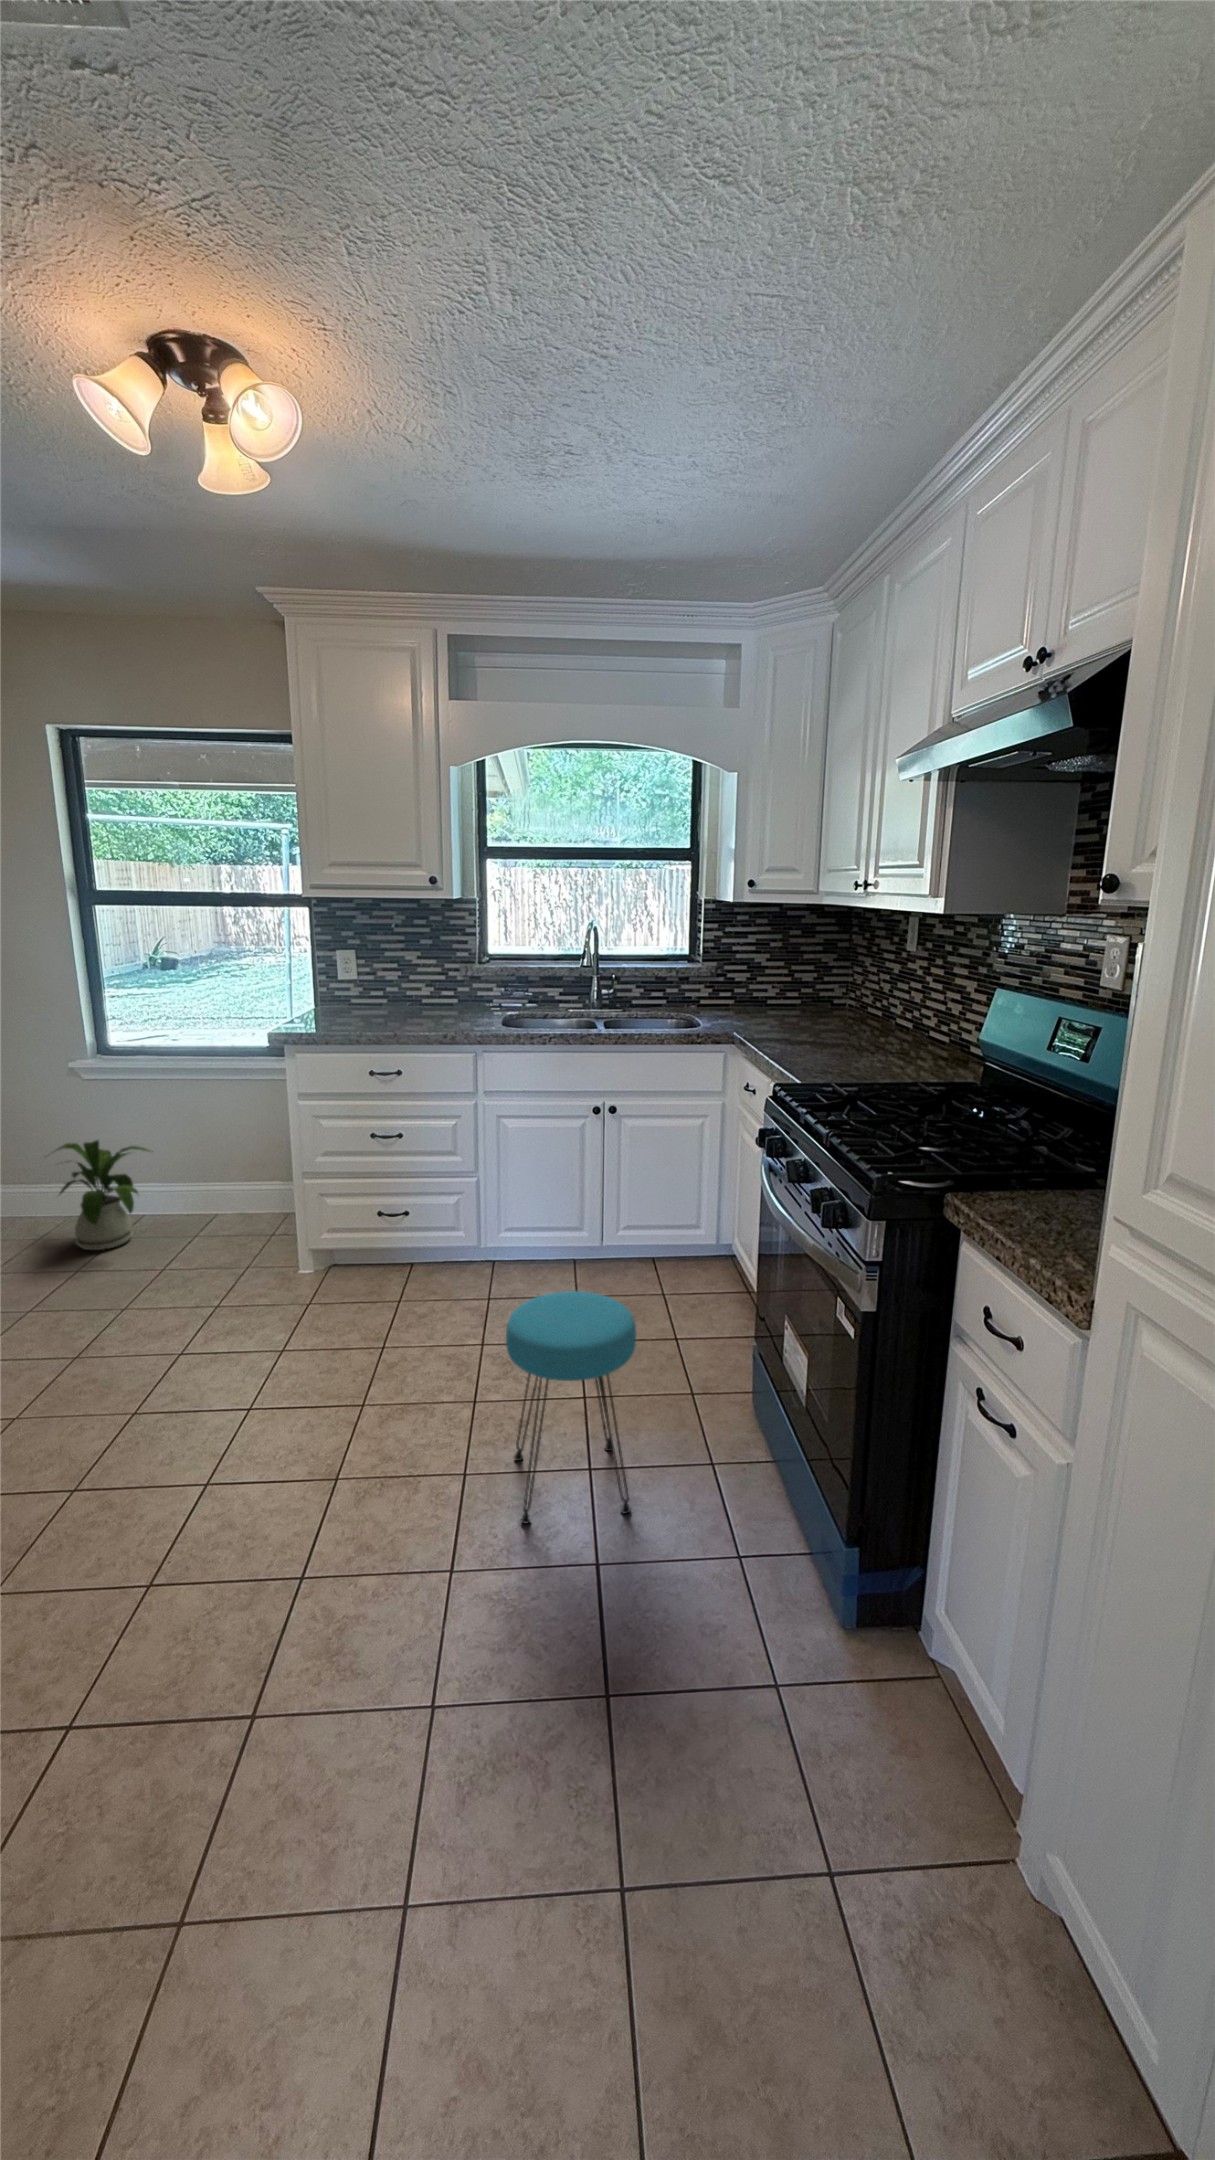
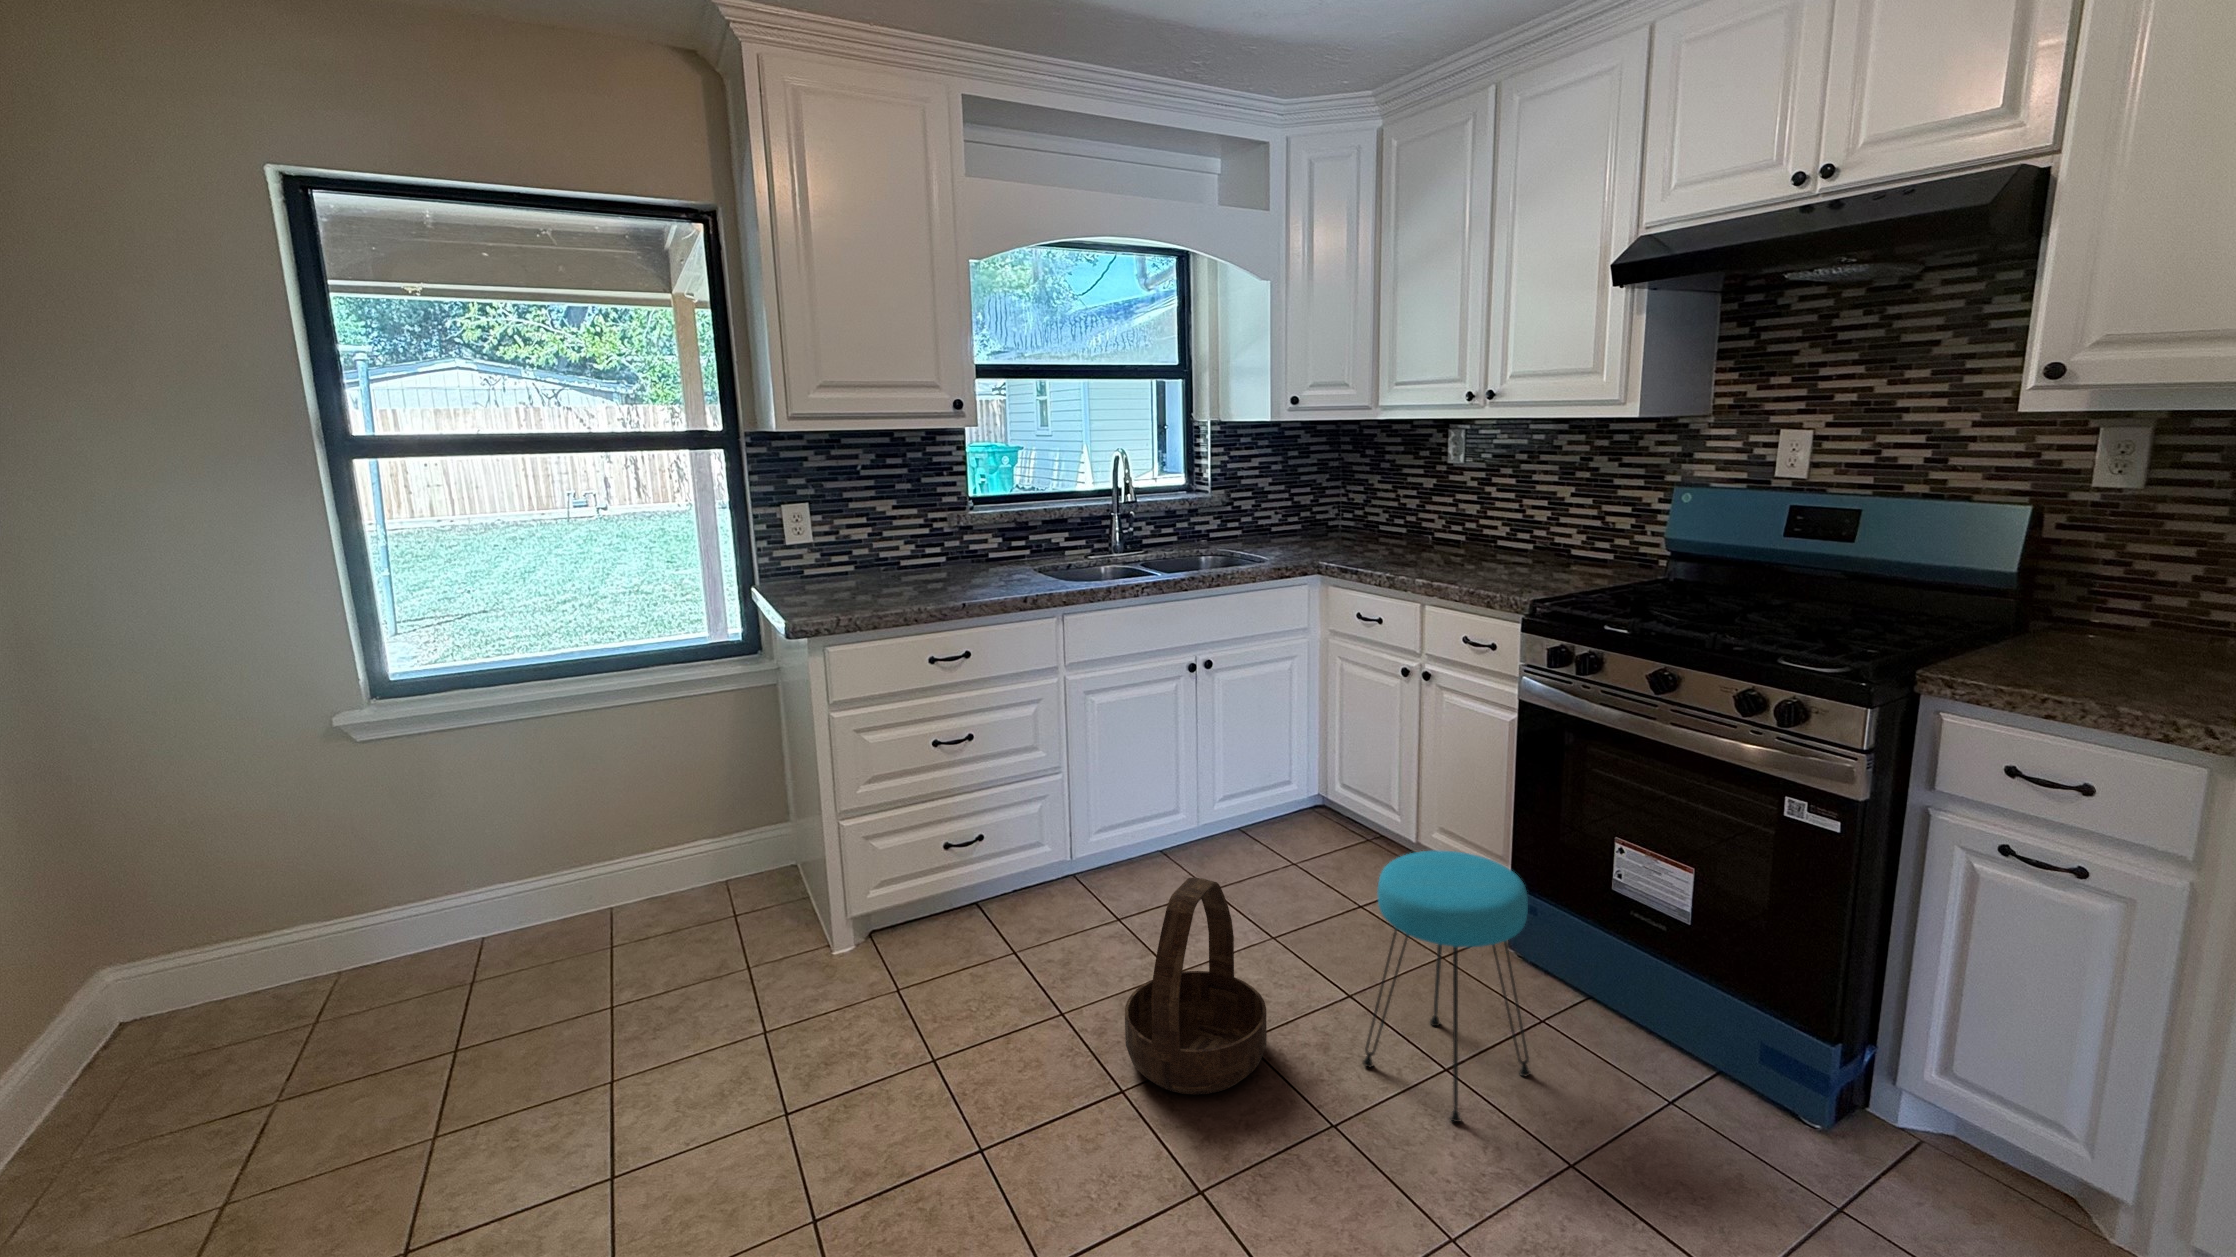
house plant: present [57,1140,153,1250] -> none [320,832,529,1018]
basket: none [353,1268,470,1437] -> present [1125,878,1267,1095]

